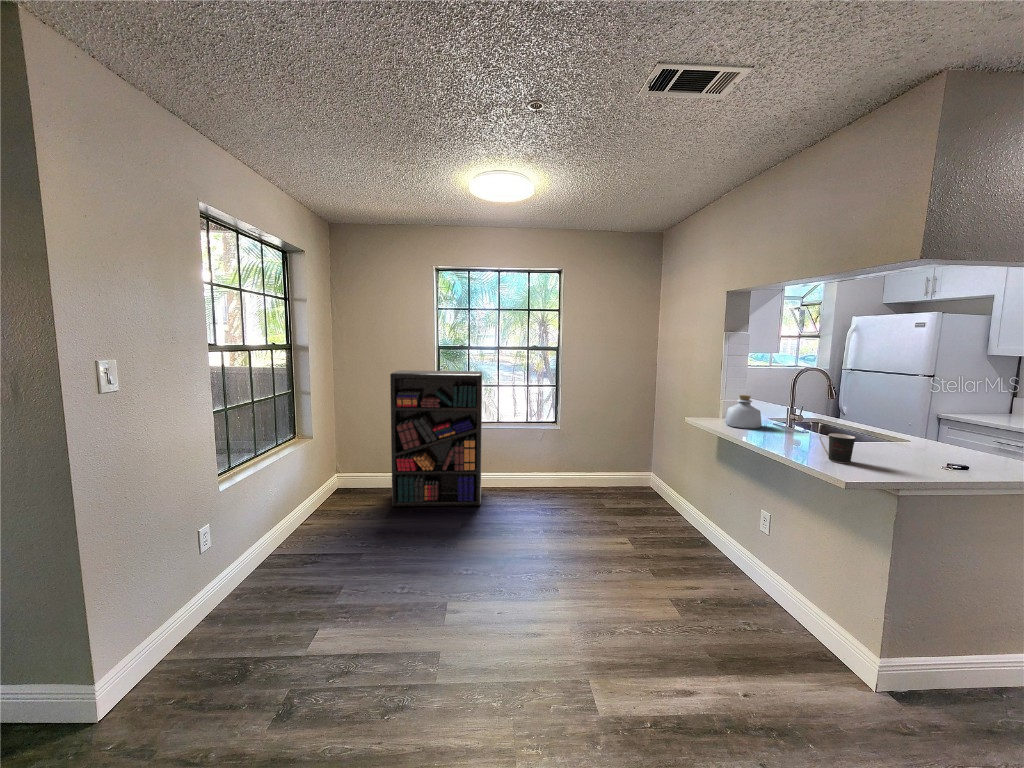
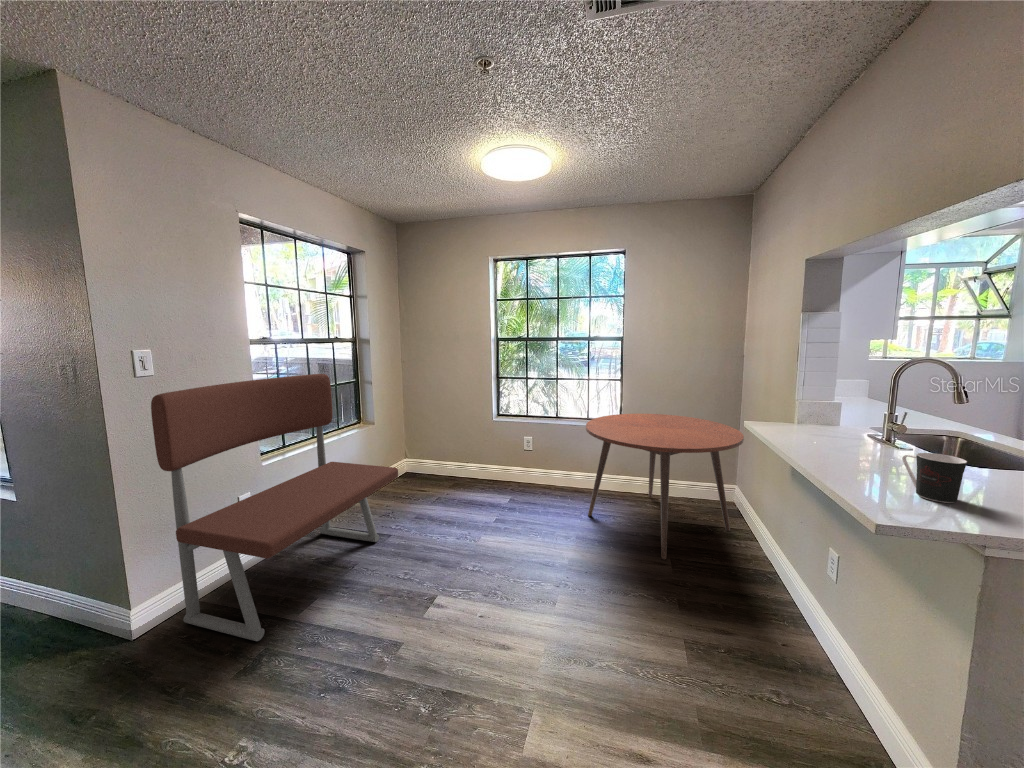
bookshelf: present [390,370,482,506] -> none [438,362,533,501]
bench: none [137,385,377,687] -> present [151,374,398,641]
bottle: present [725,395,762,429] -> none [798,391,855,439]
dining table: none [543,416,672,539] -> present [586,414,744,560]

